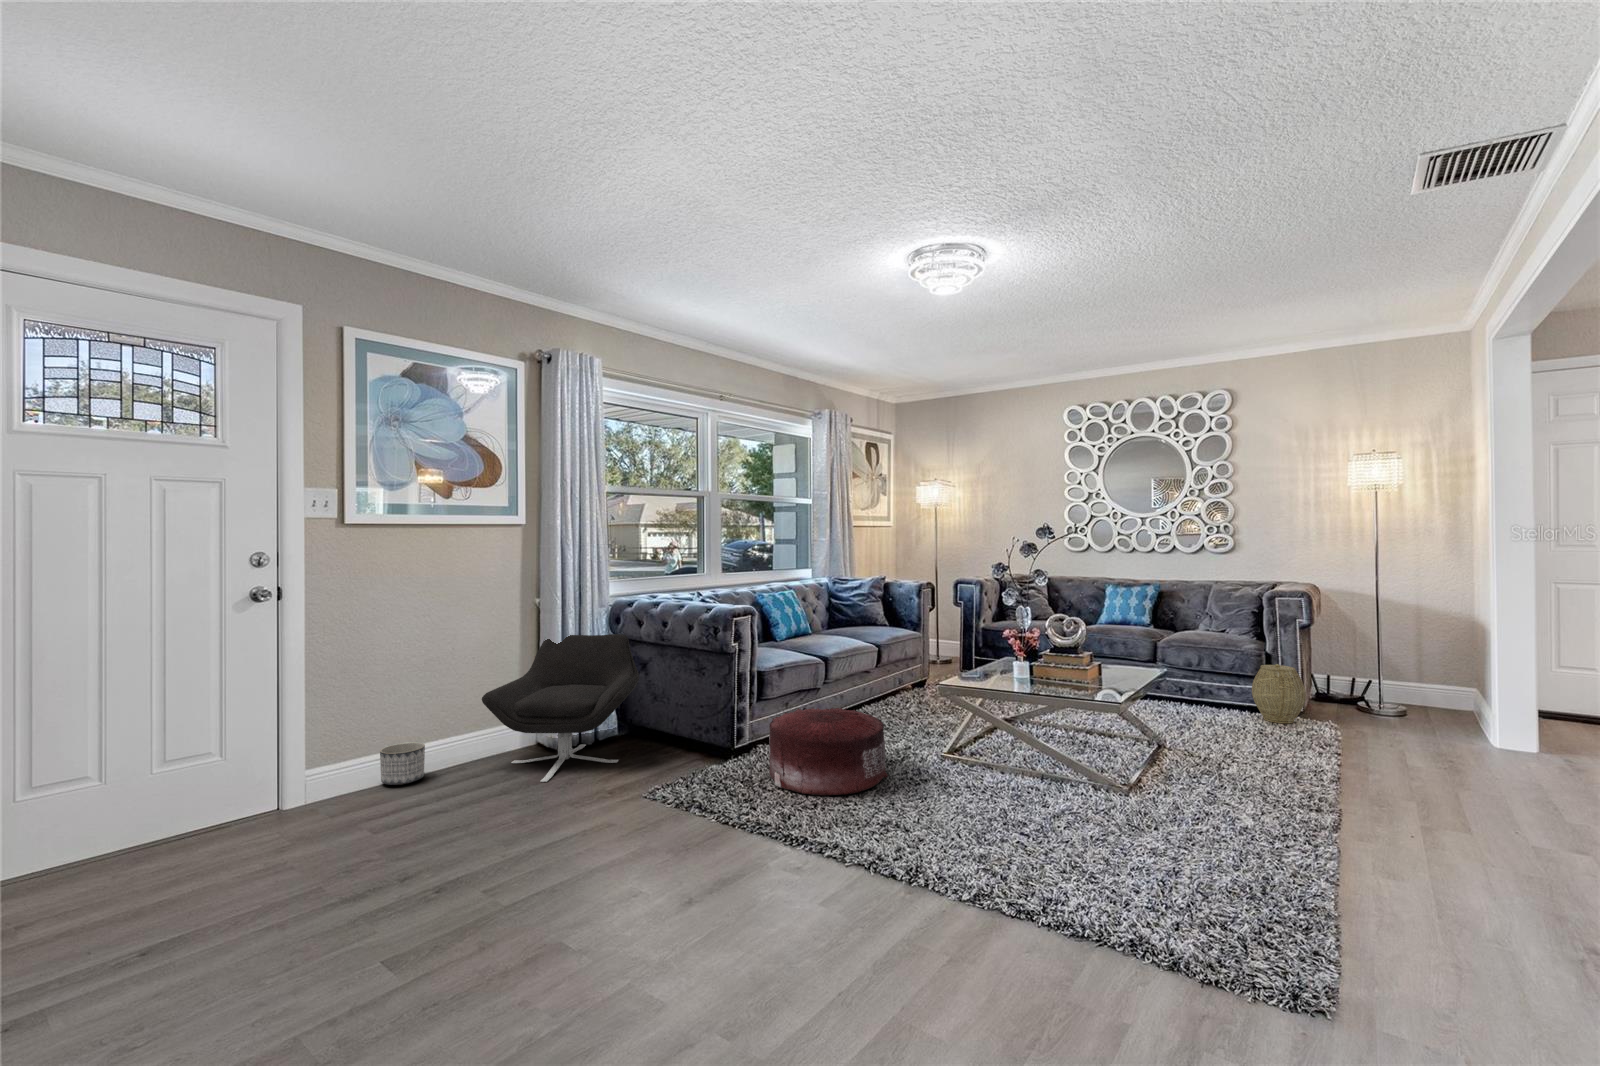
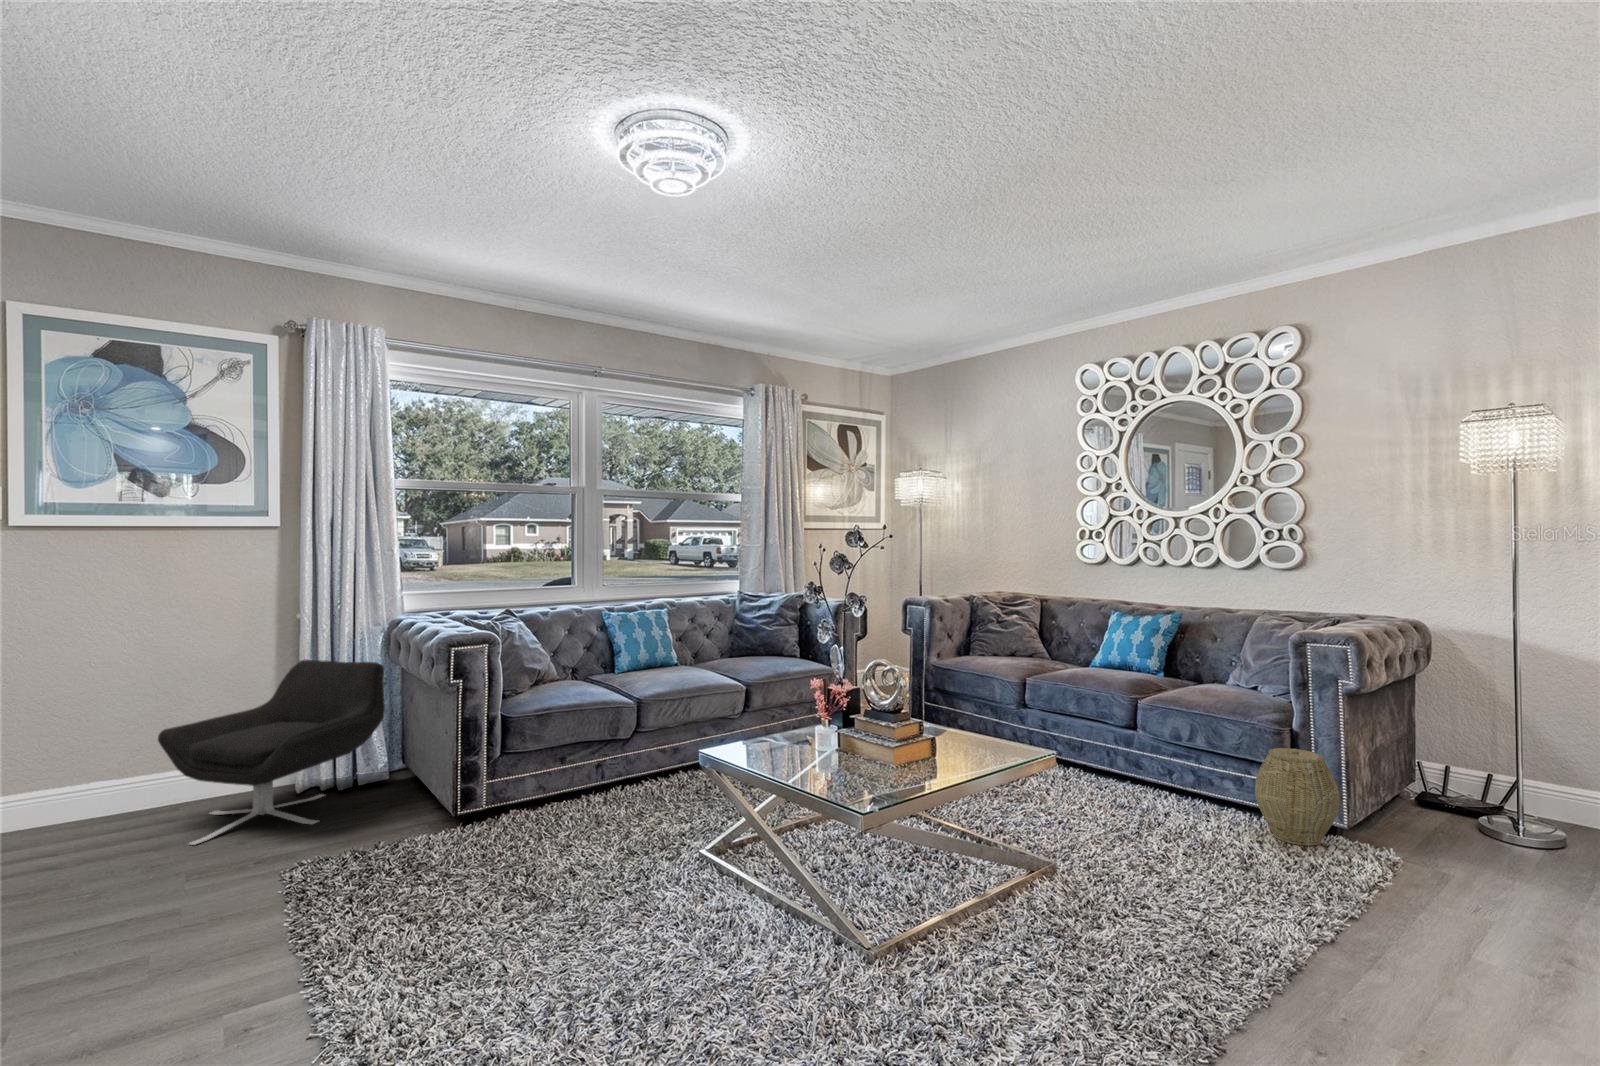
pouf: present [769,708,888,795] -> none [417,773,589,908]
planter: present [380,742,425,785] -> none [34,782,97,833]

